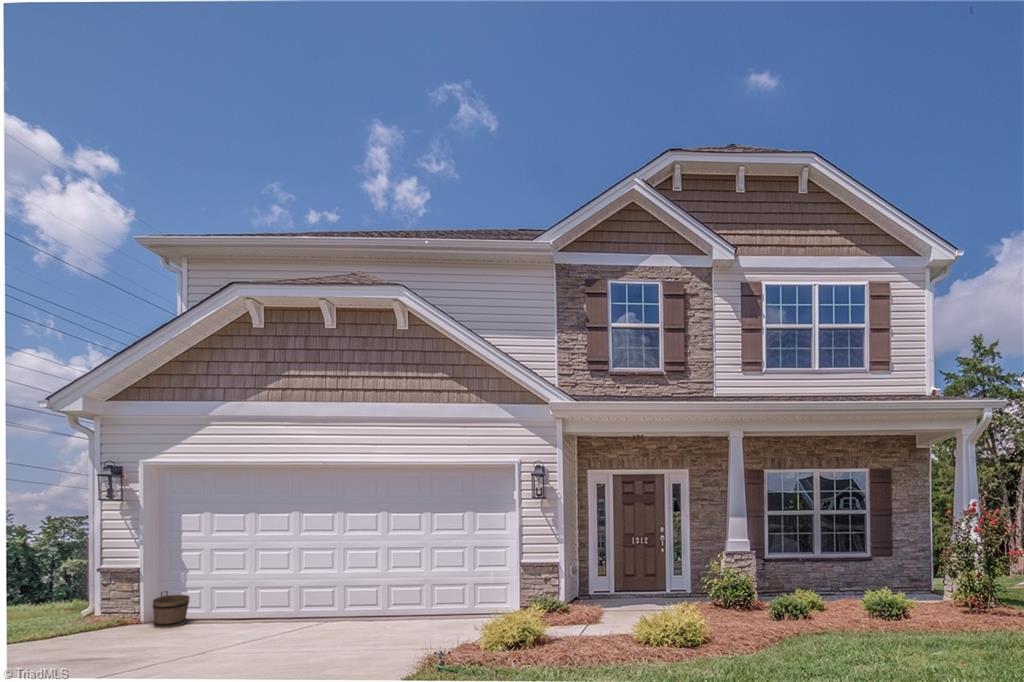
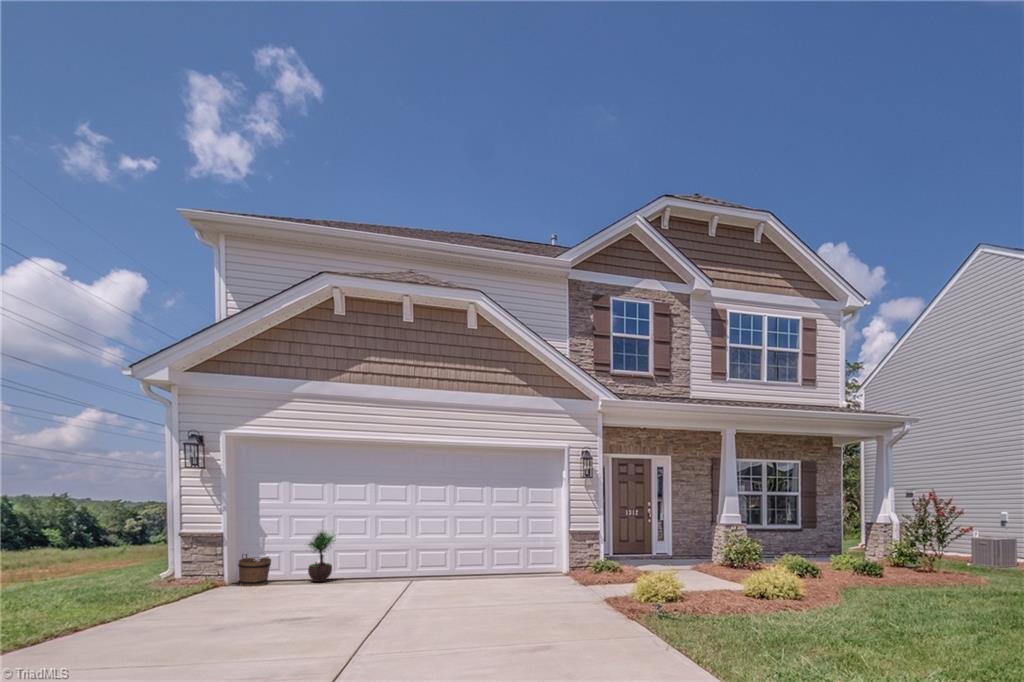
potted tree: none [221,563,257,623] -> present [308,532,335,582]

